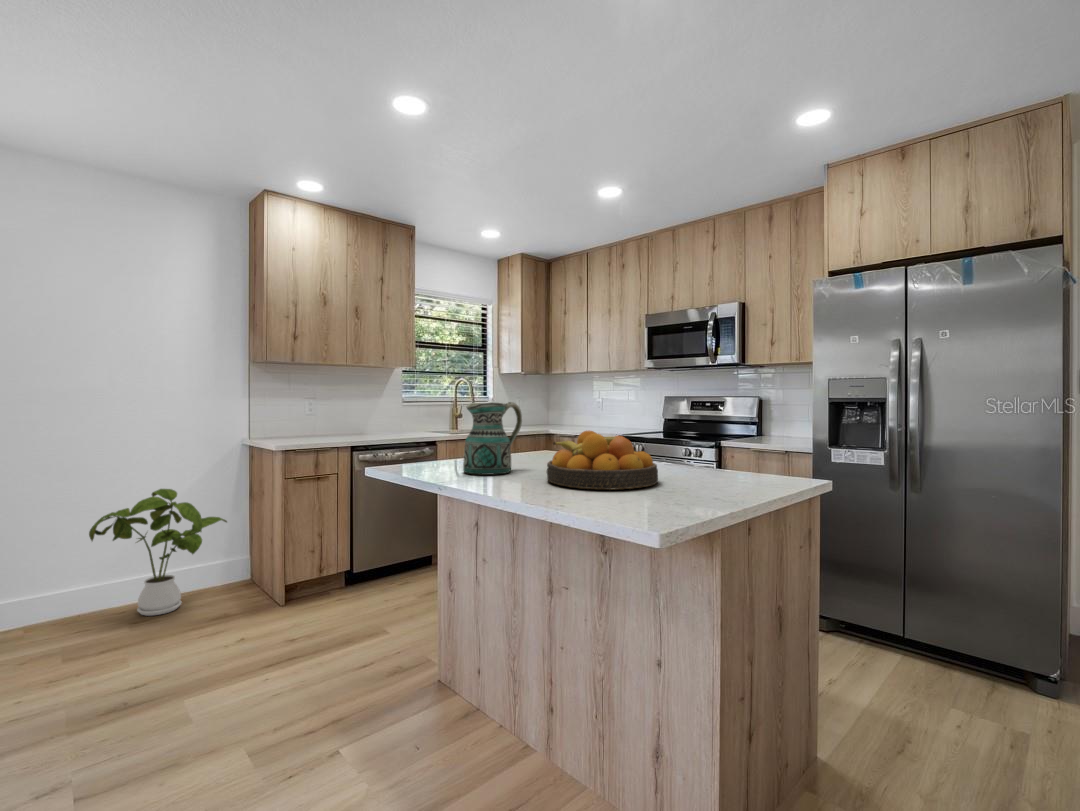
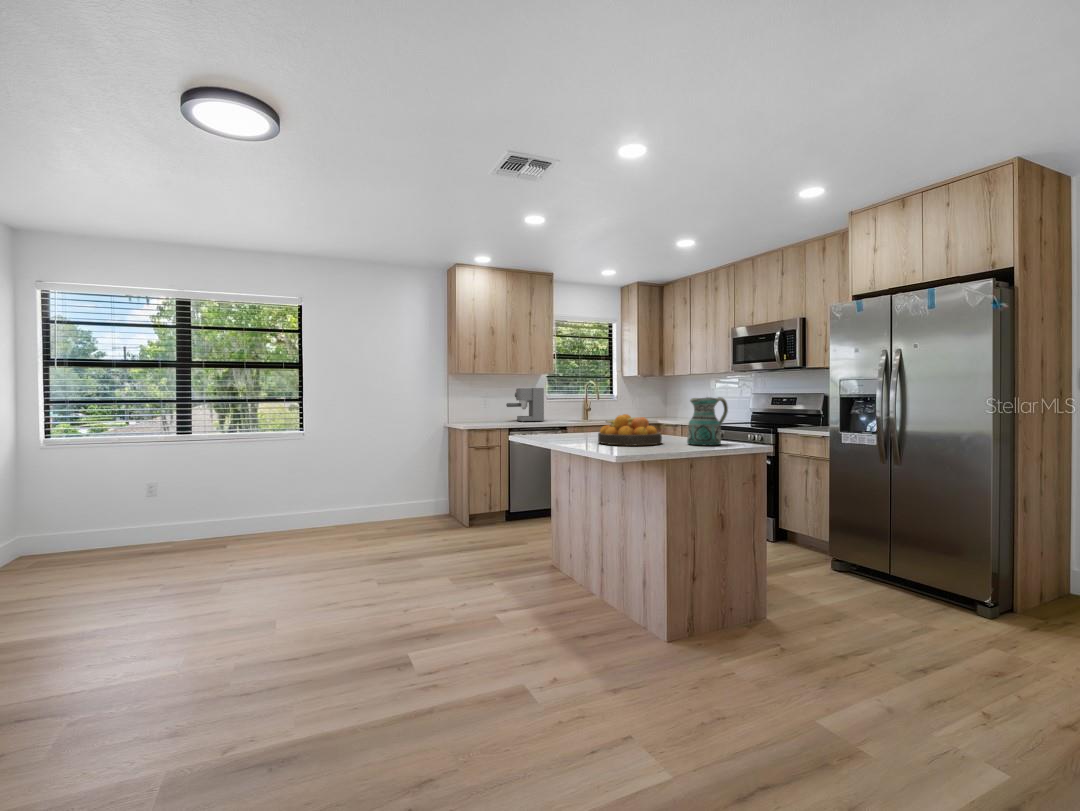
coffee maker: none [343,387,400,436] -> present [506,388,544,422]
ceramic pitcher: present [463,402,522,475] -> present [687,397,728,445]
house plant: present [89,489,227,616] -> none [366,451,437,526]

